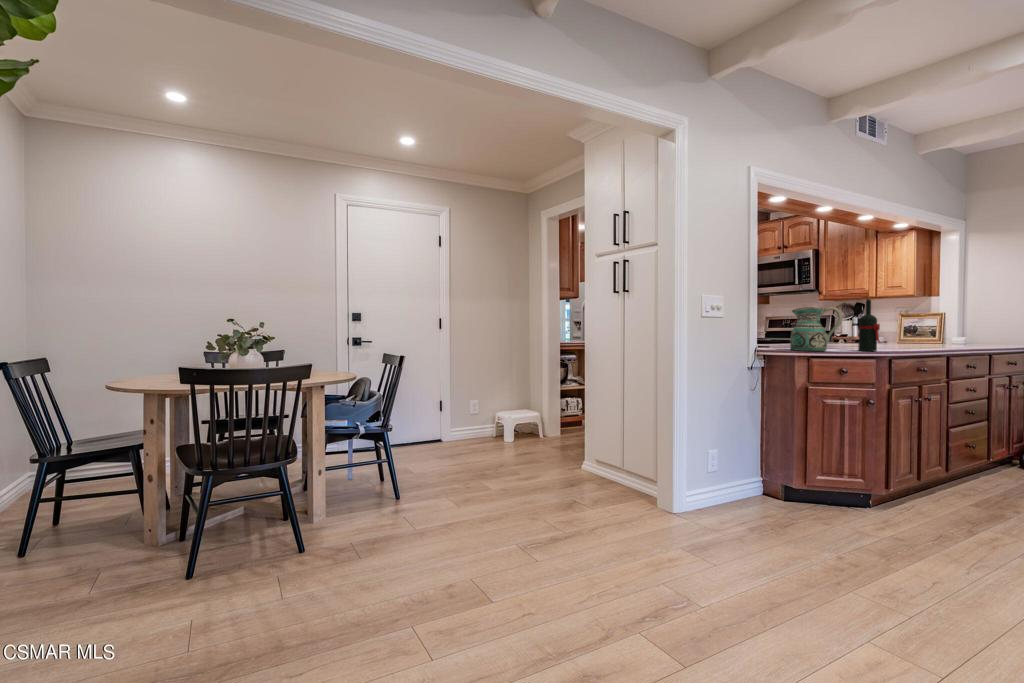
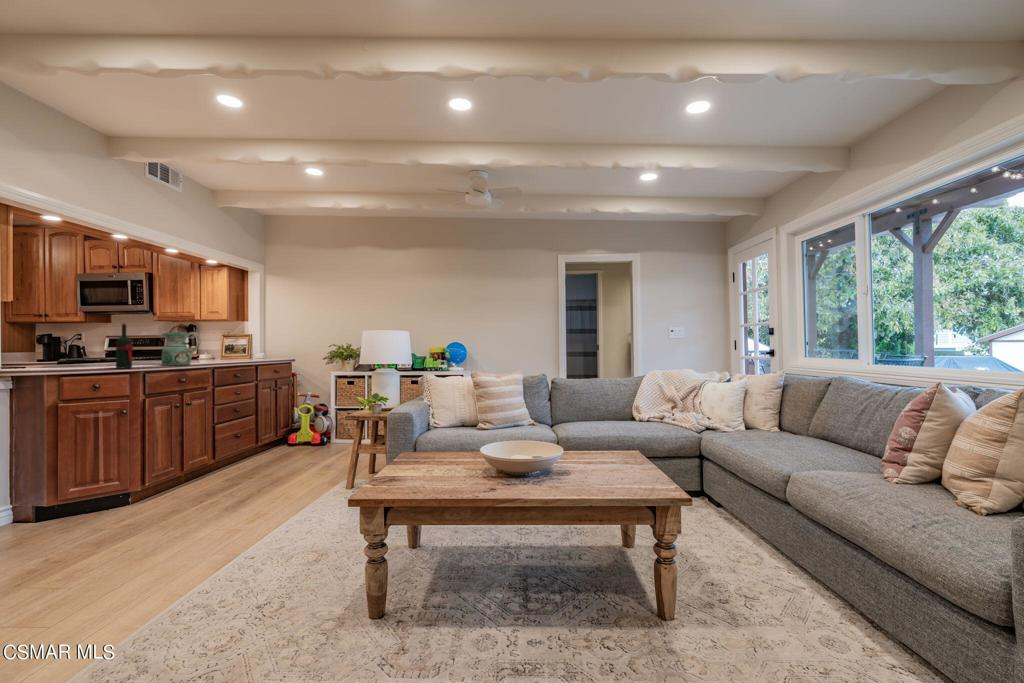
ceramic pitcher: present [790,306,842,351] -> present [162,332,201,366]

